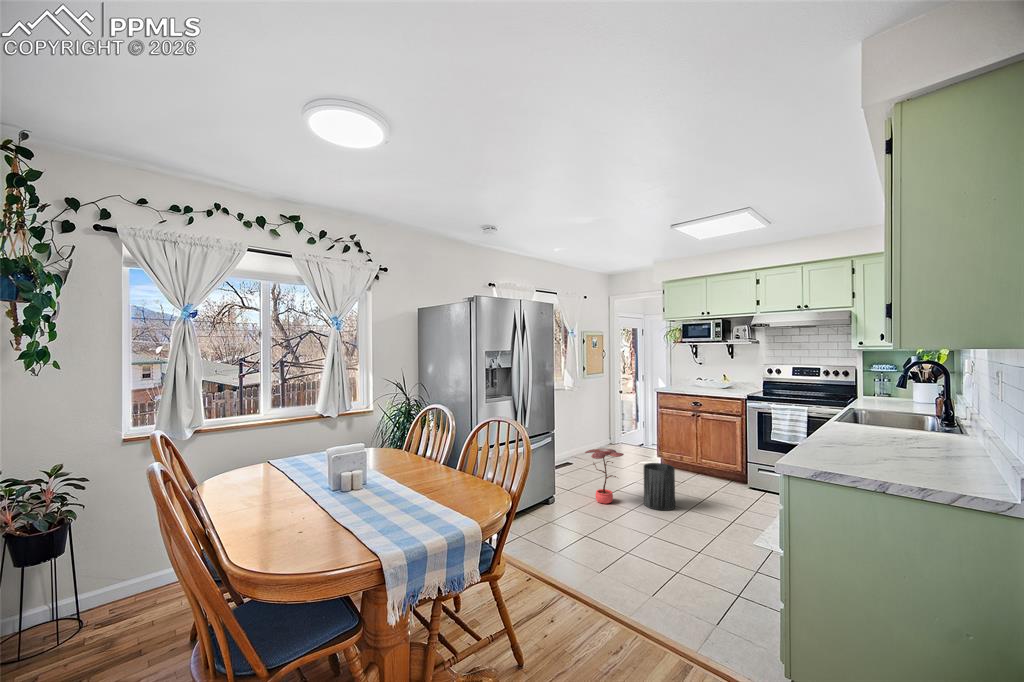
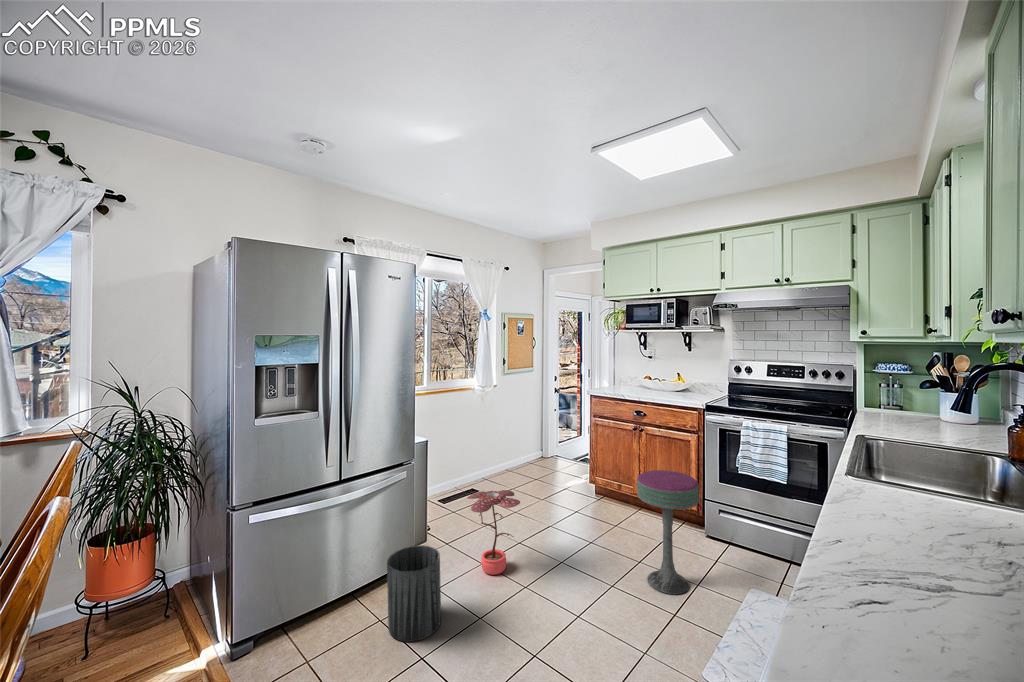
bar stool: none [704,435,747,514] -> present [637,470,699,594]
trash can: present [644,463,675,510] -> present [387,545,441,642]

